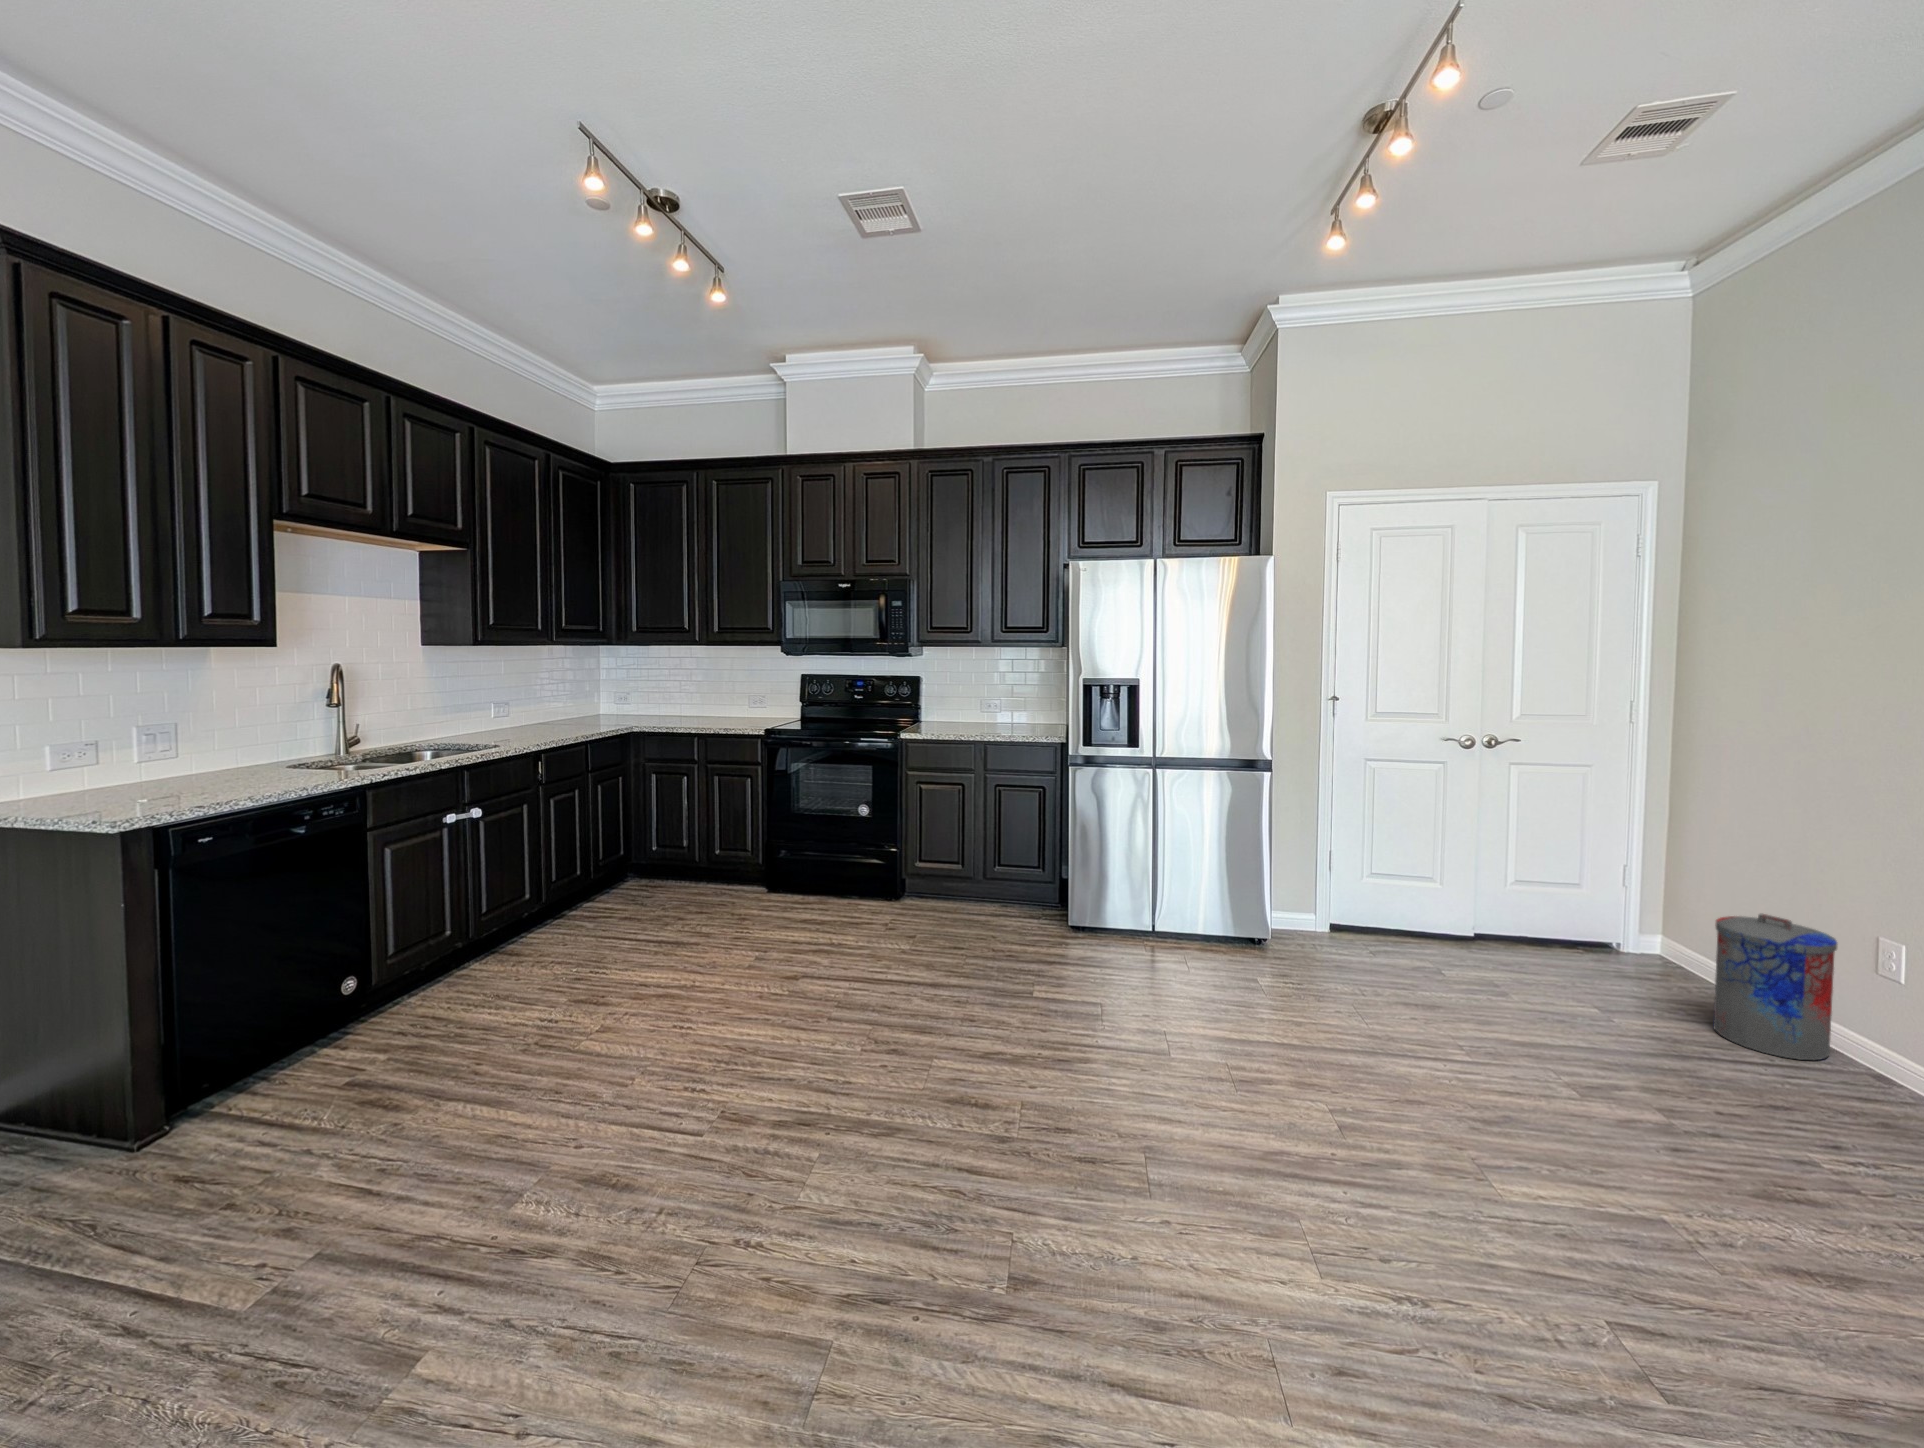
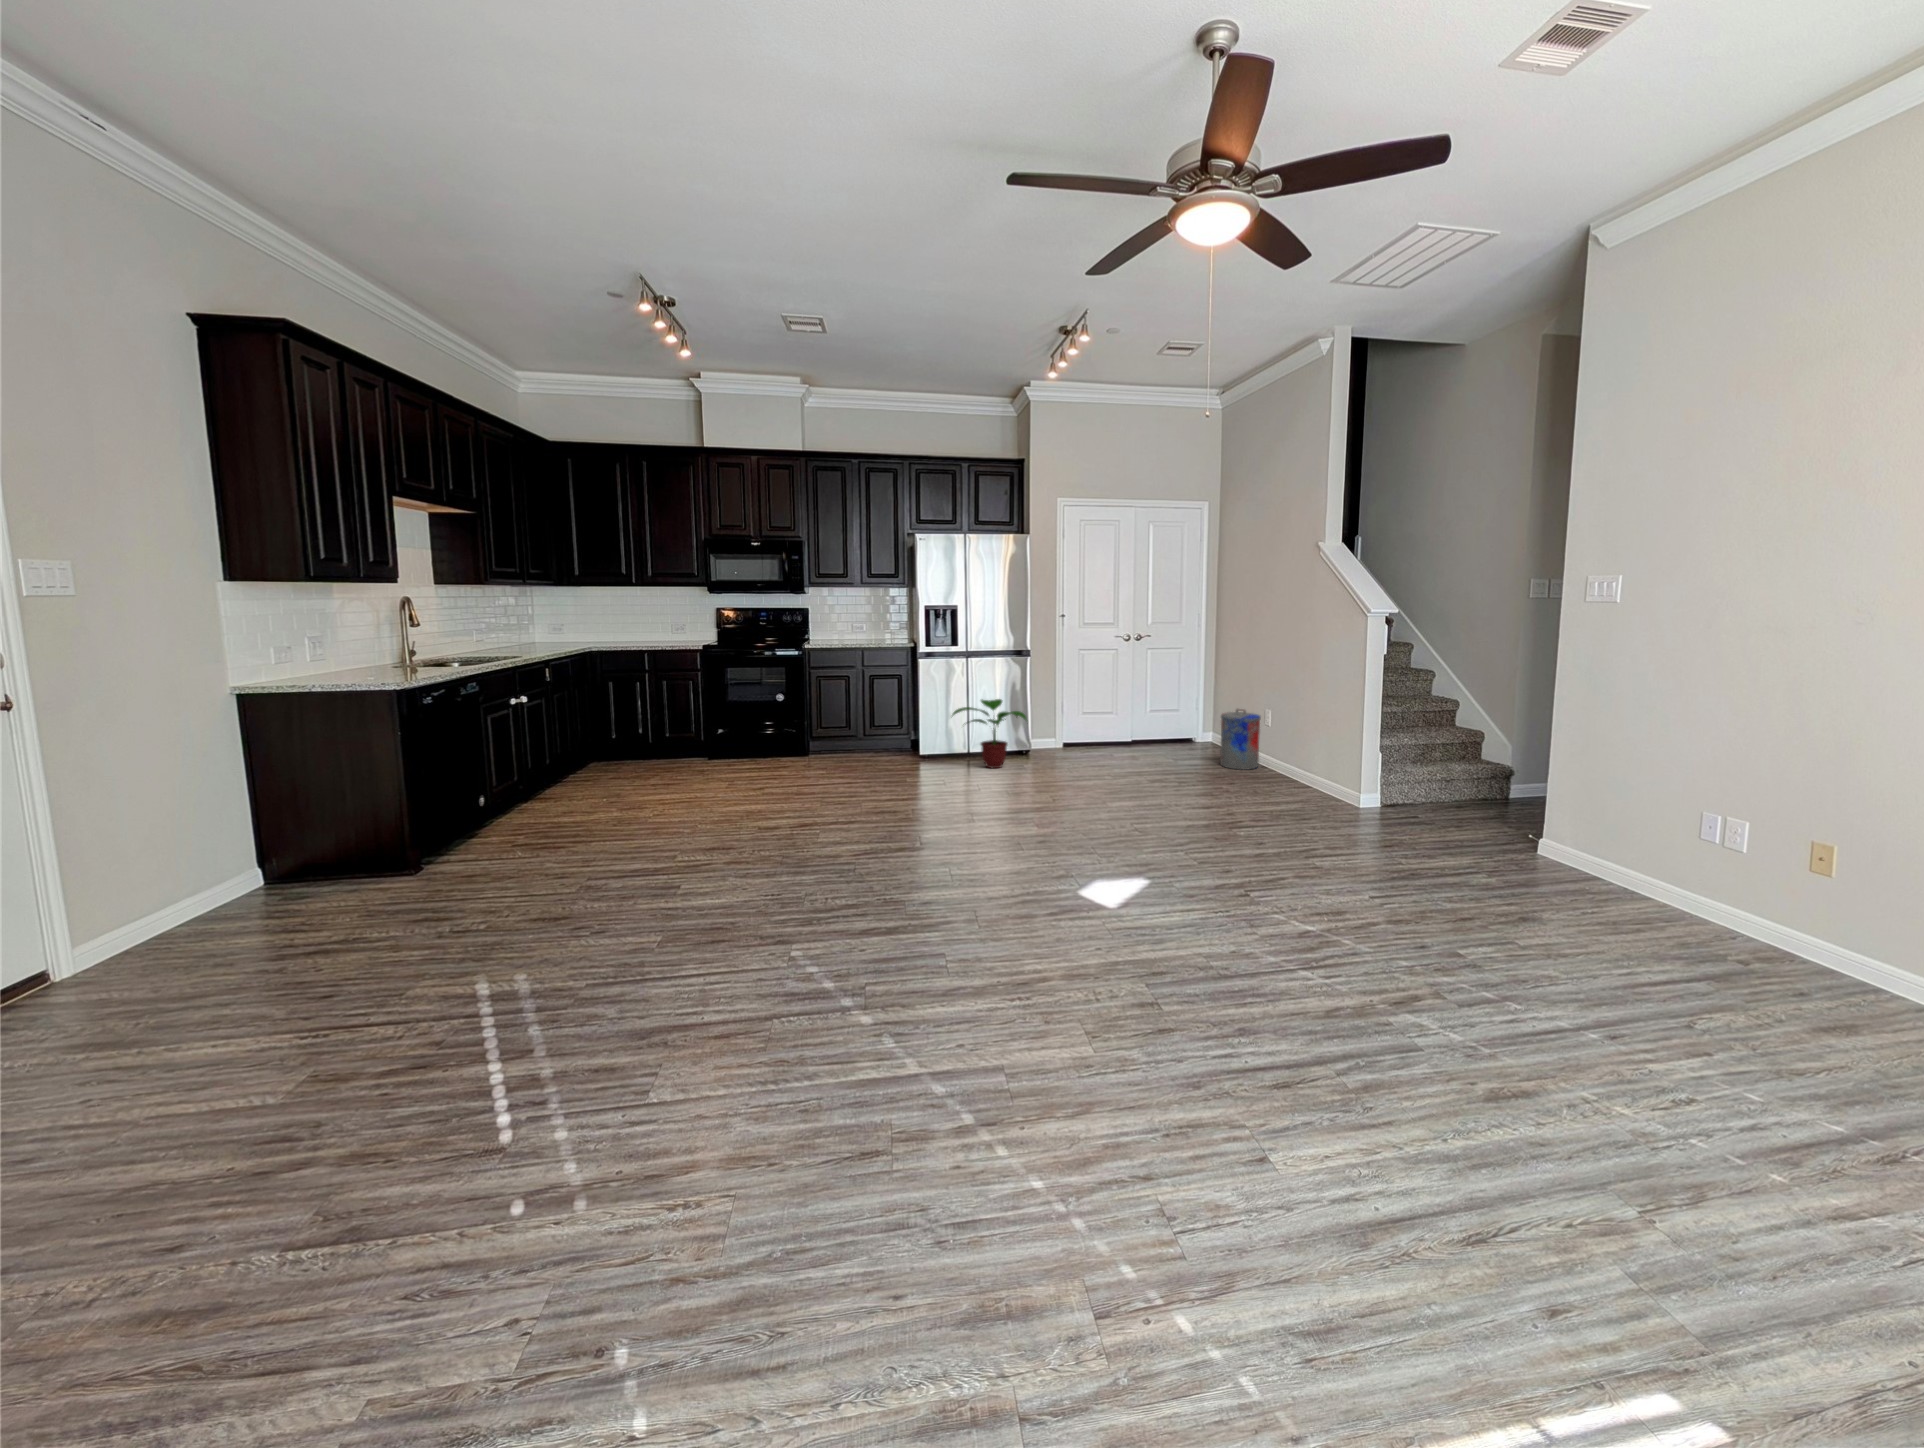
potted plant: none [1118,841,1267,974] -> present [952,699,1026,768]

